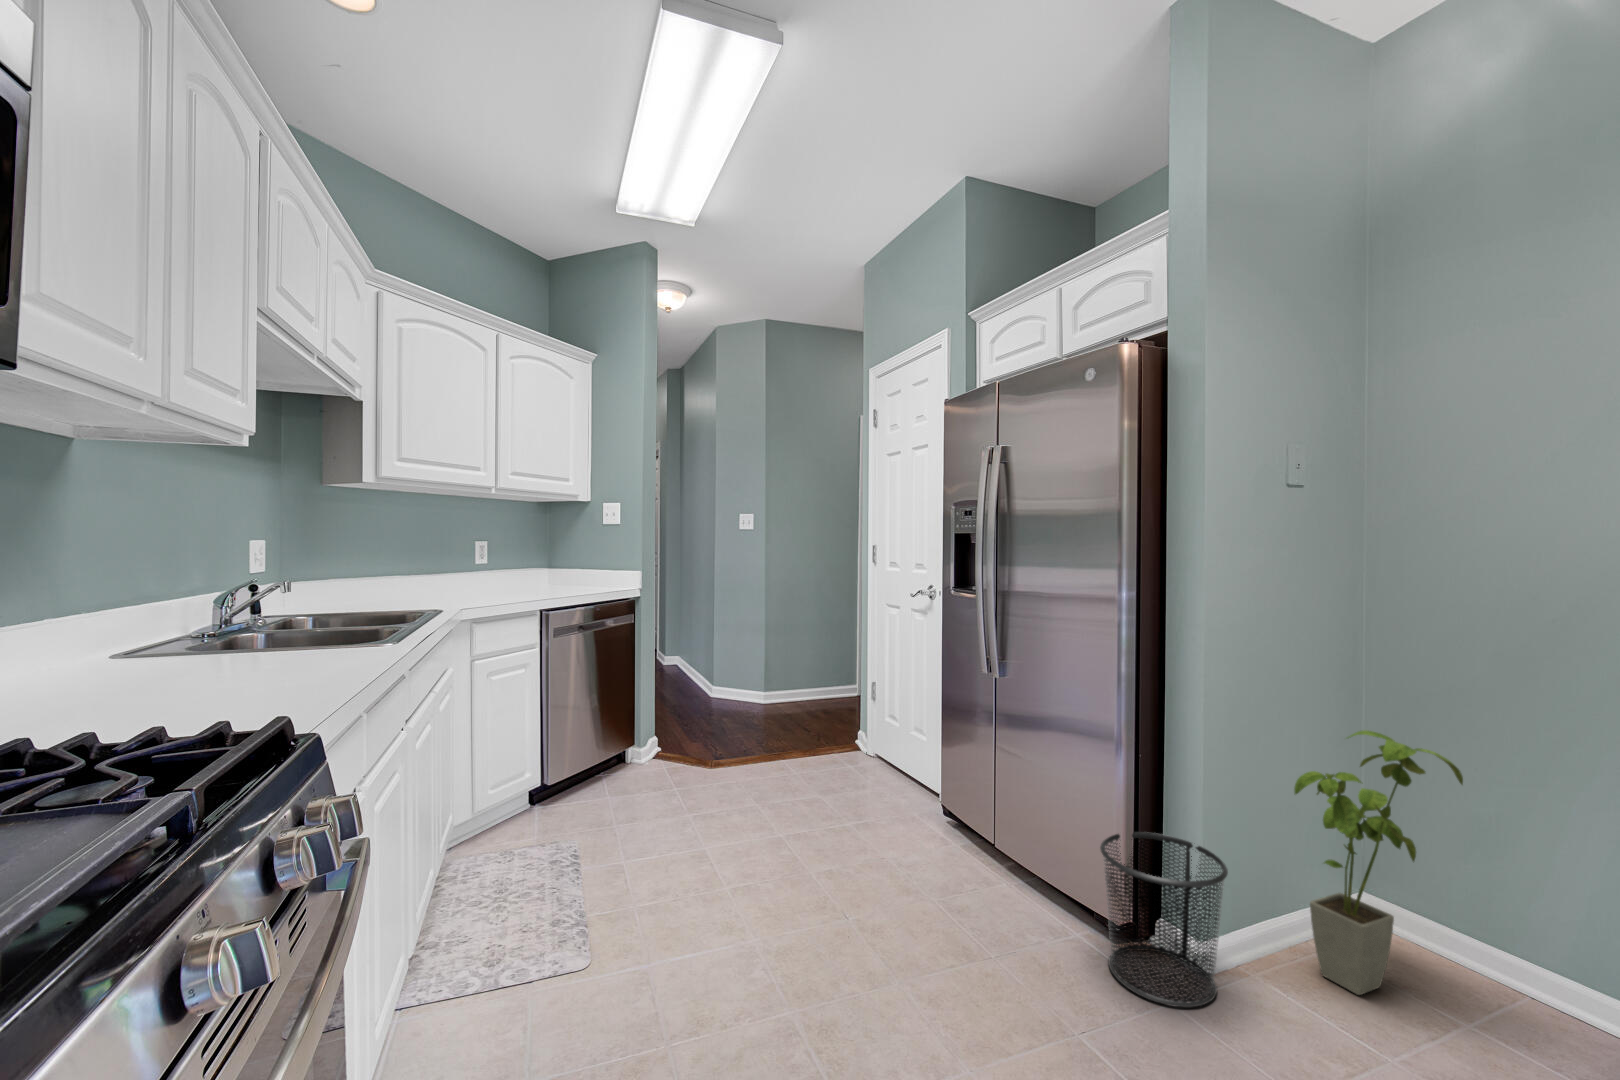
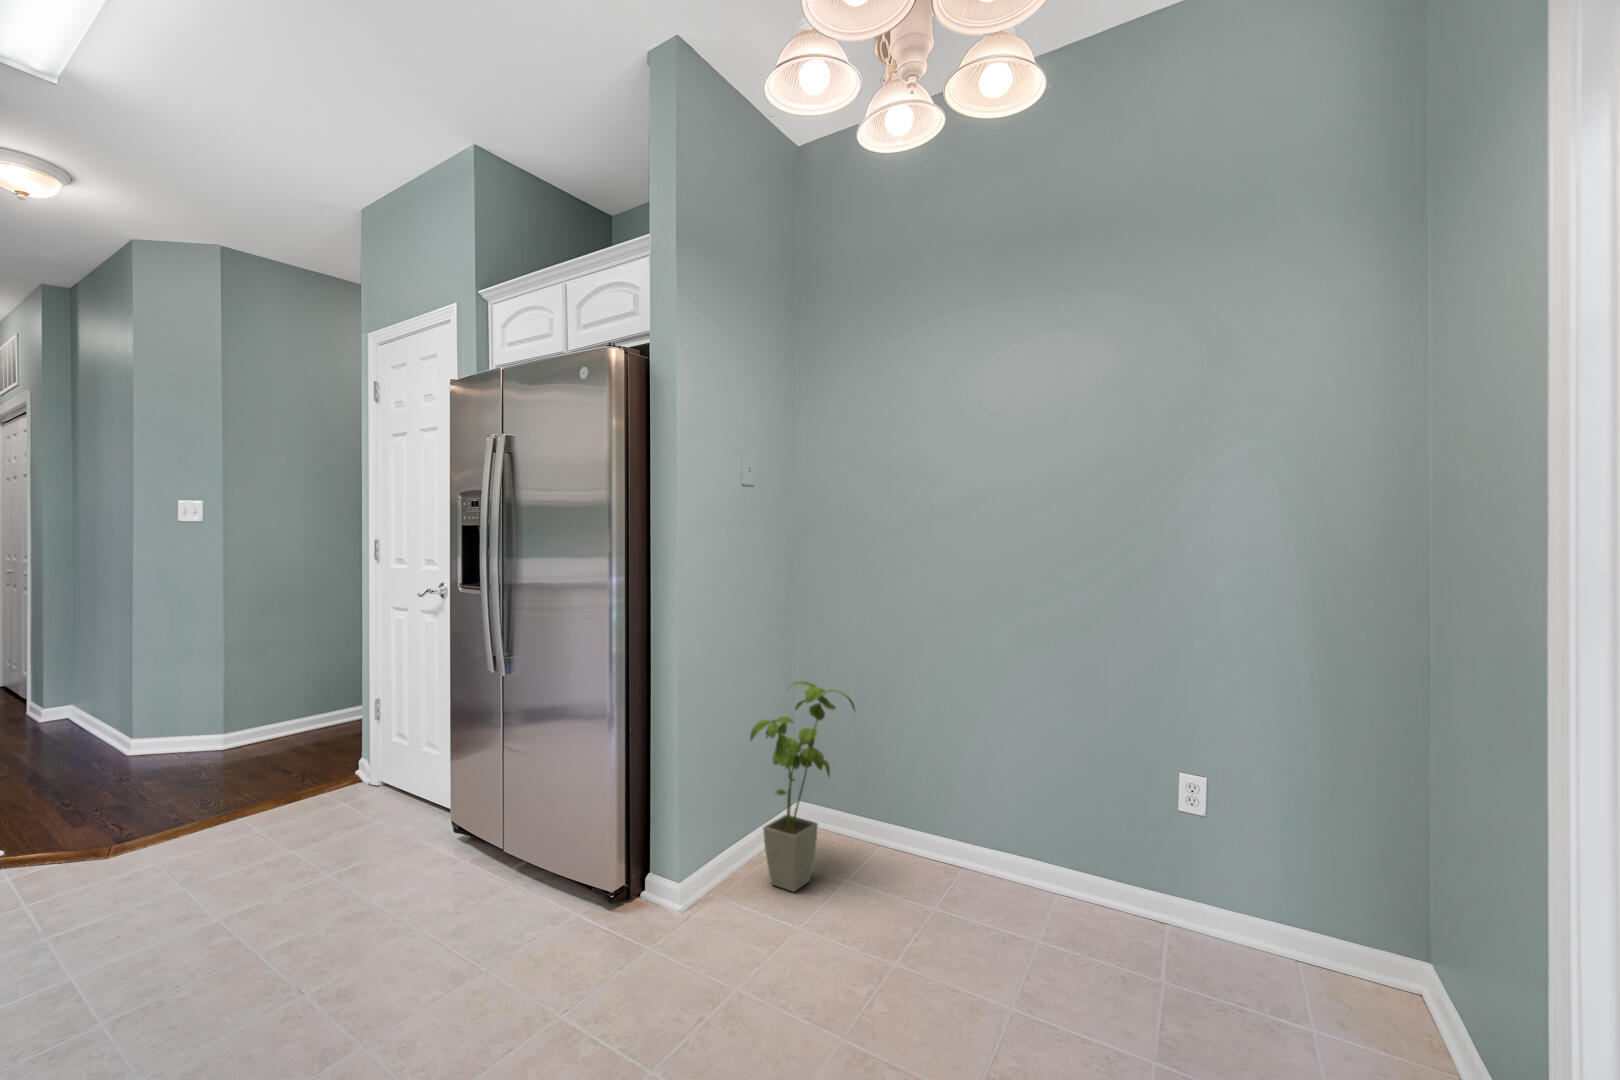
waste bin: present [1100,832,1228,1007] -> none [591,798,697,949]

